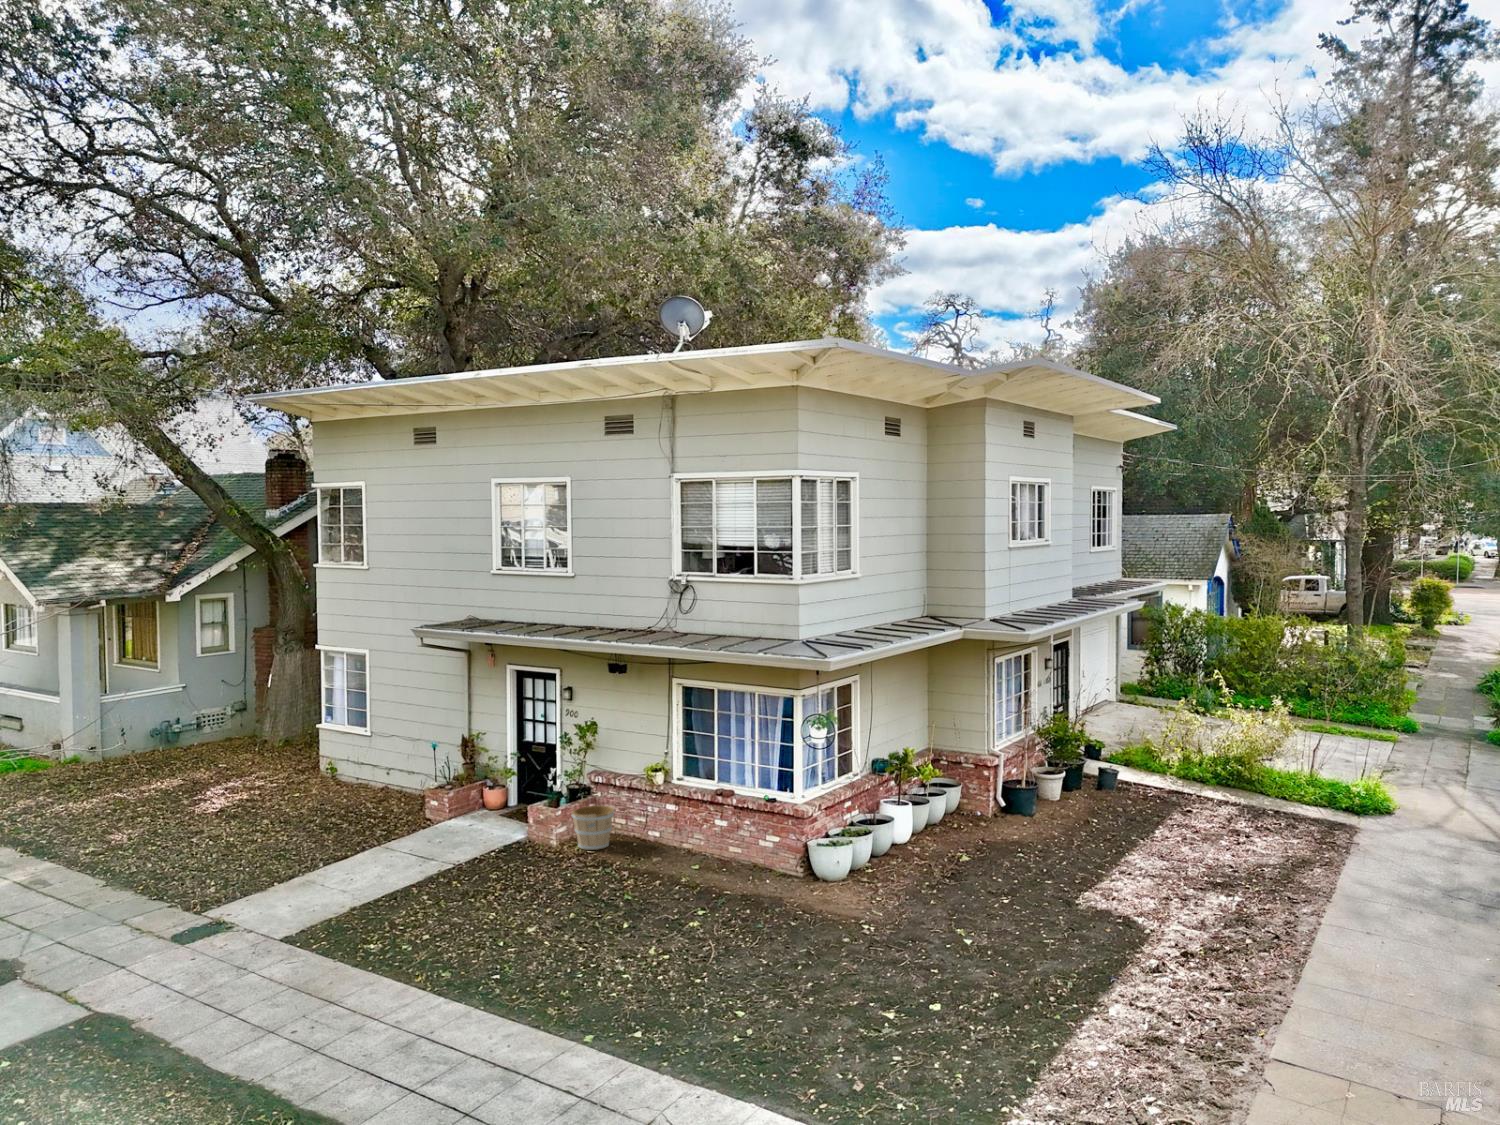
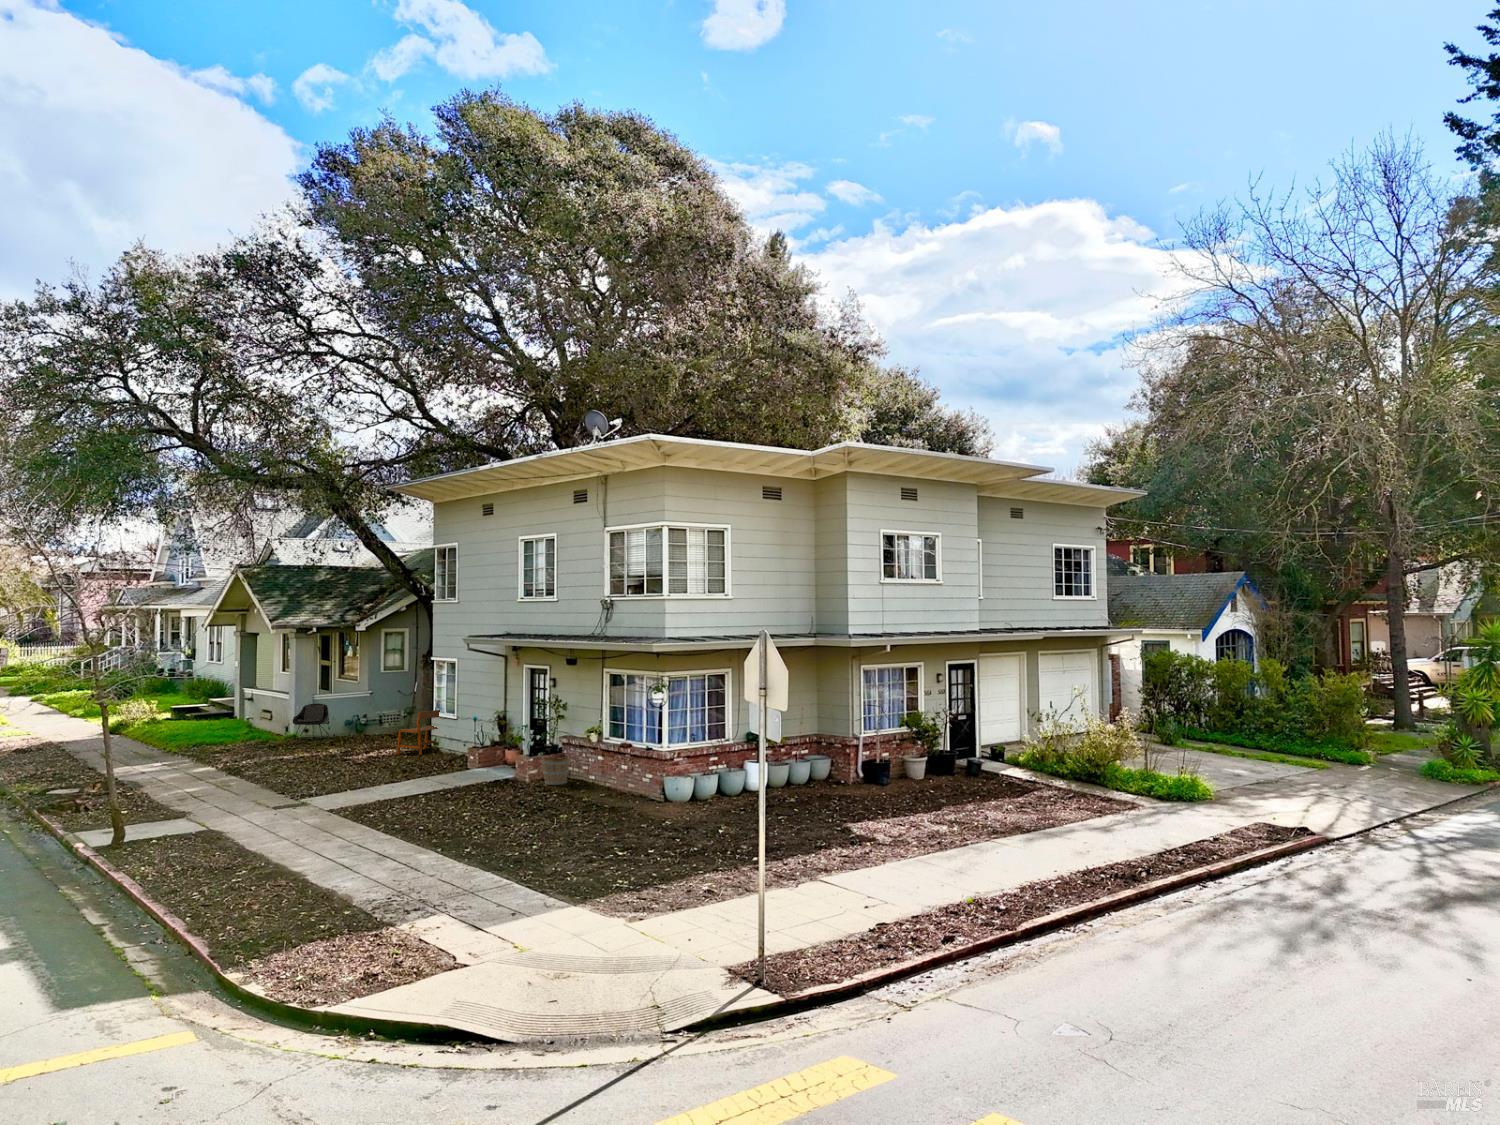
lounge chair: none [69,713,125,774] -> present [293,703,329,740]
bench: none [278,722,346,797] -> present [397,710,441,755]

